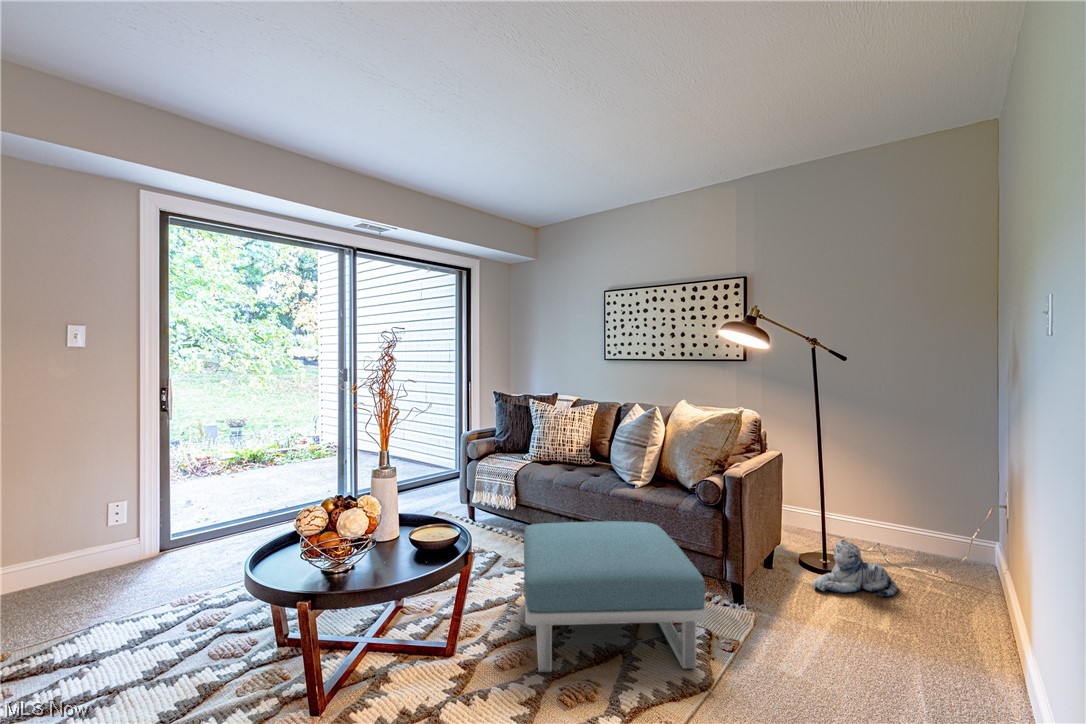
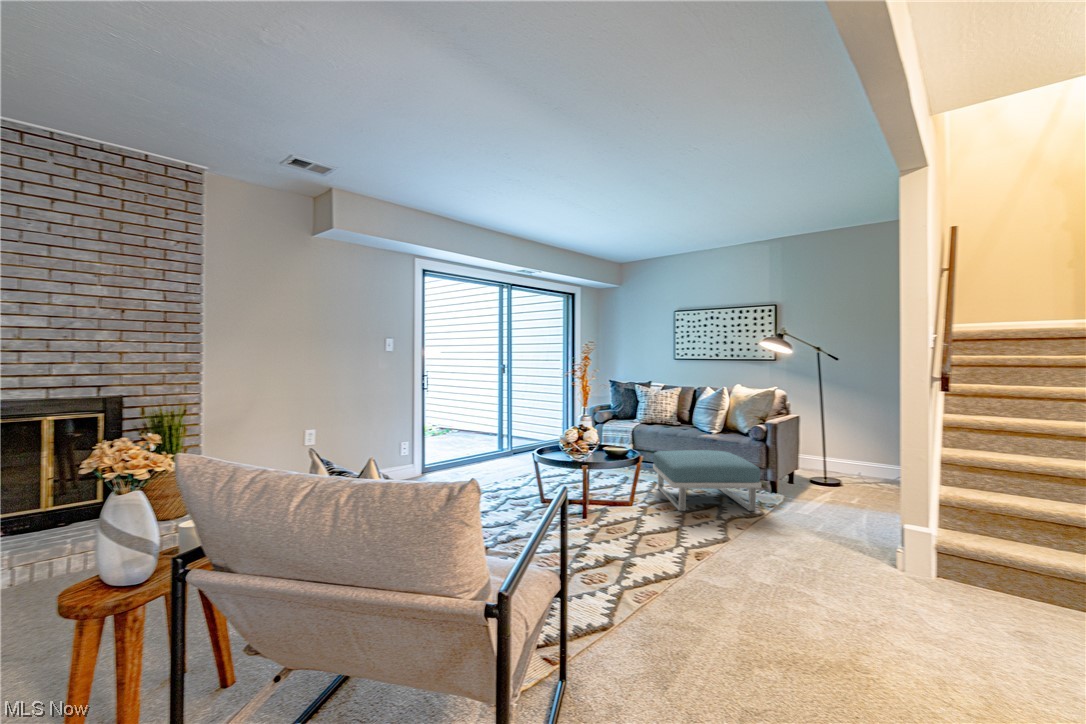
plush toy: present [812,540,898,597] -> none [816,462,866,492]

